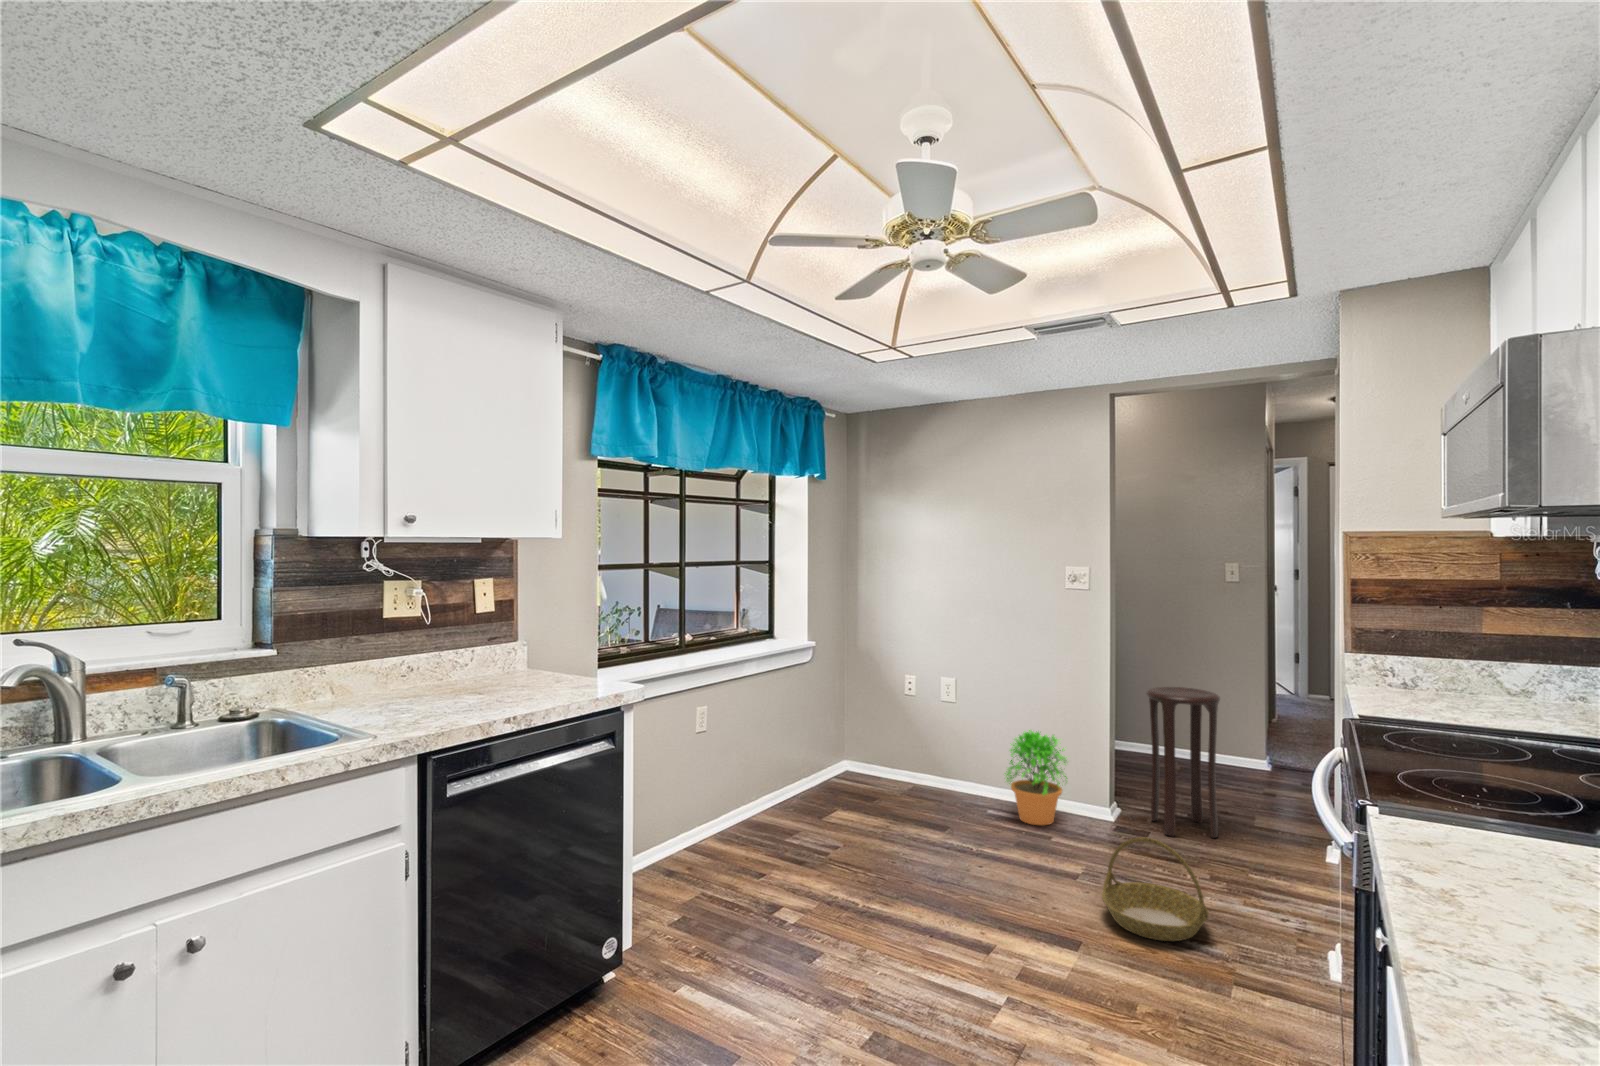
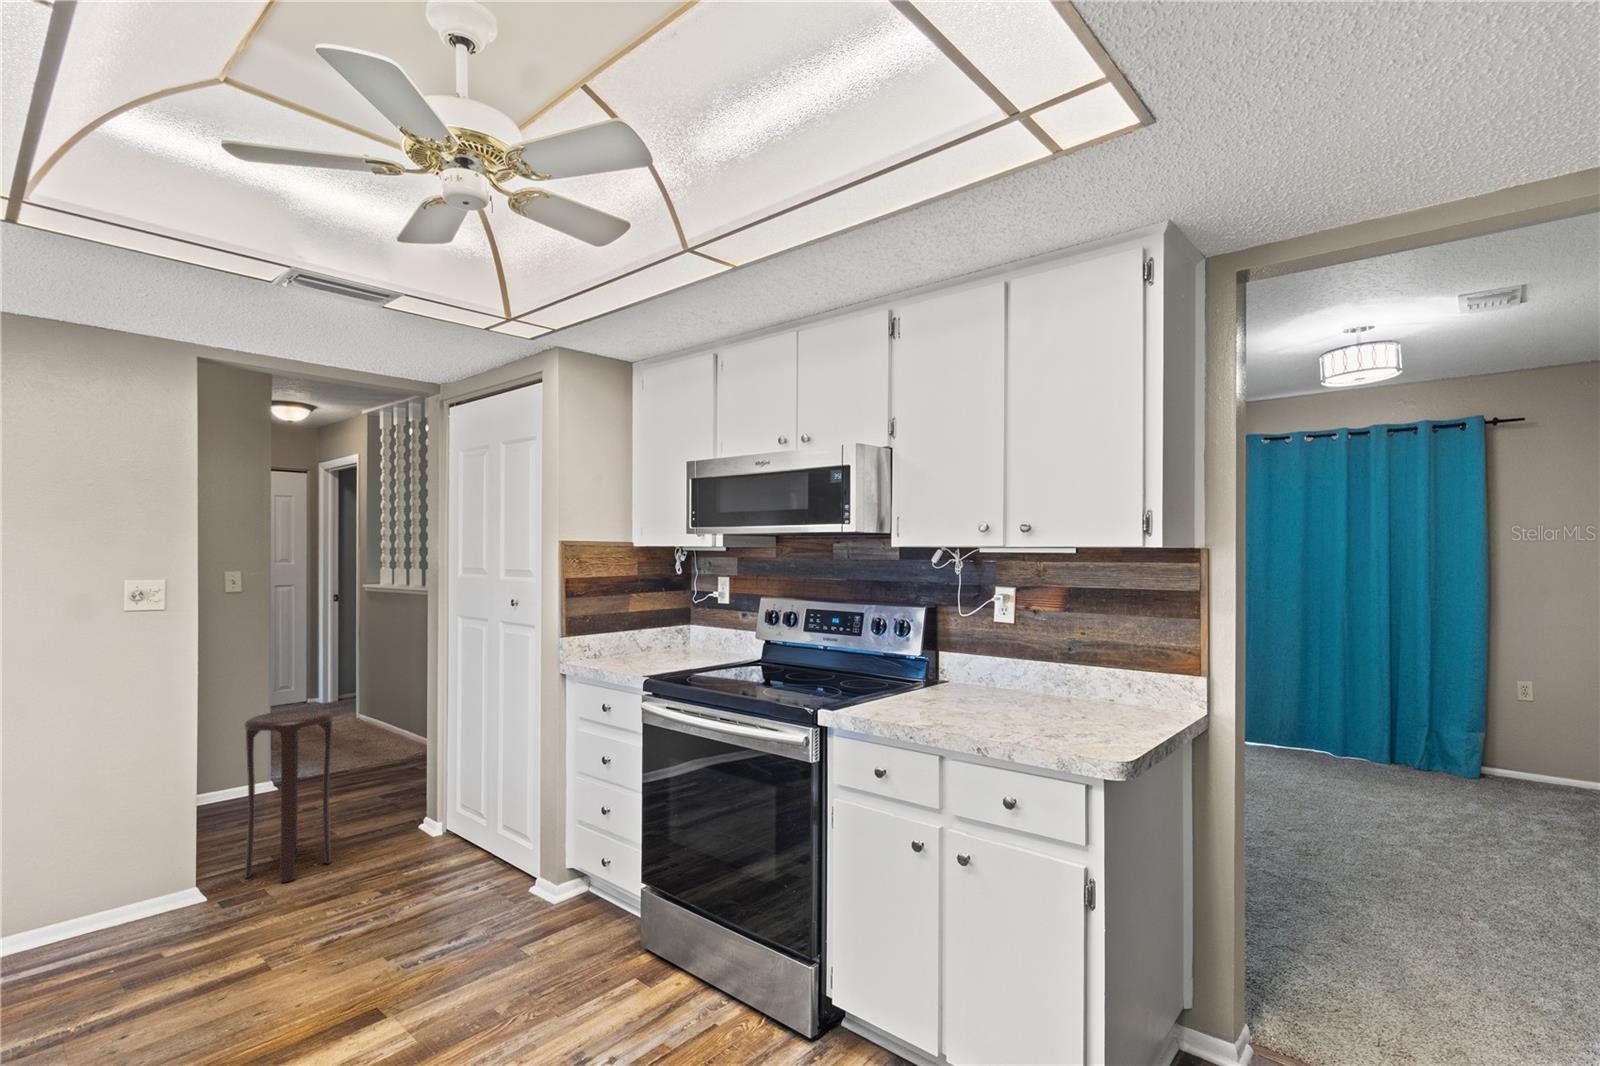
potted plant: present [1005,730,1067,825] -> none [36,811,168,956]
basket: present [1102,837,1209,941] -> none [343,861,459,971]

